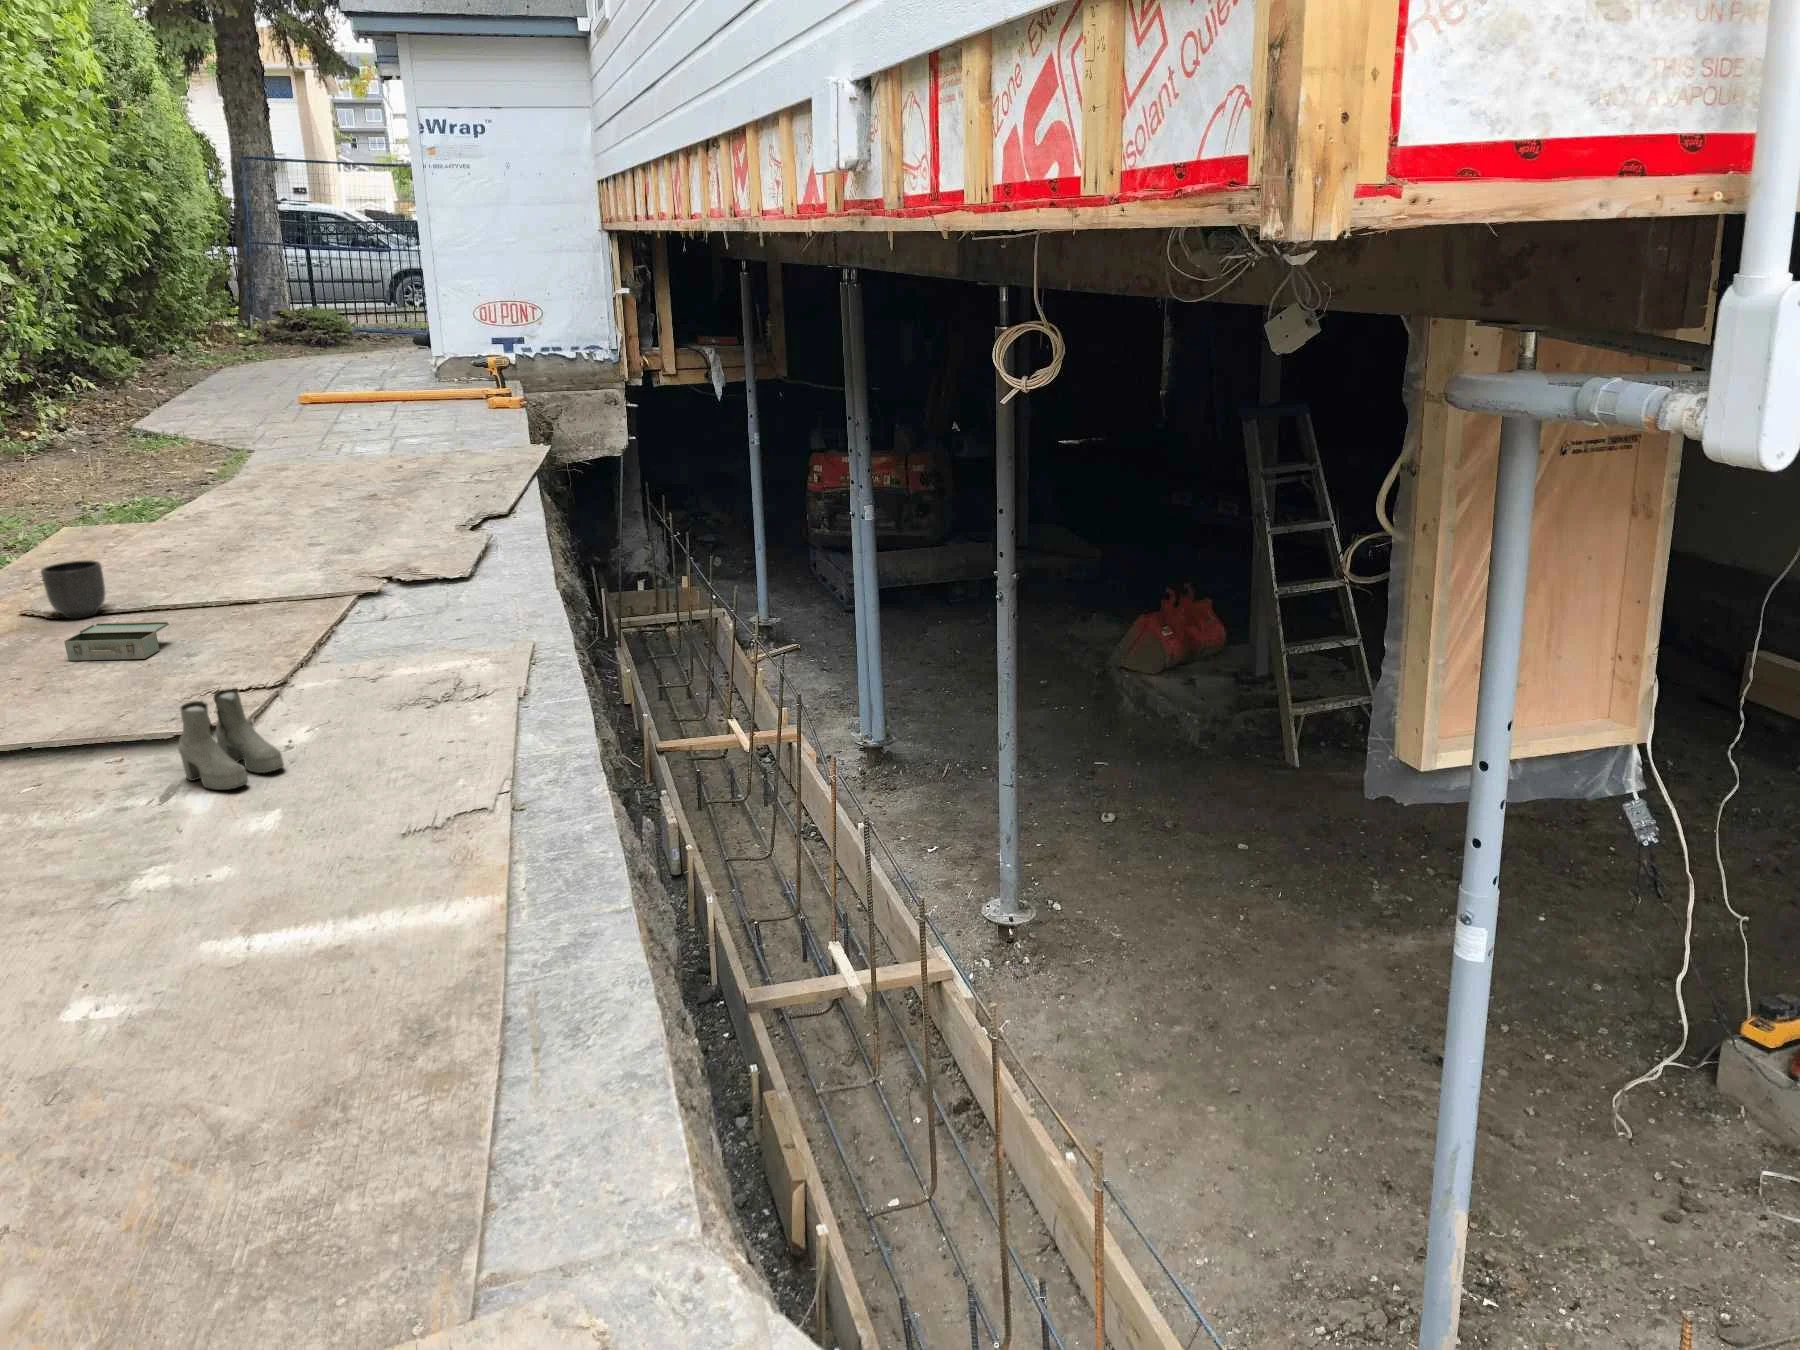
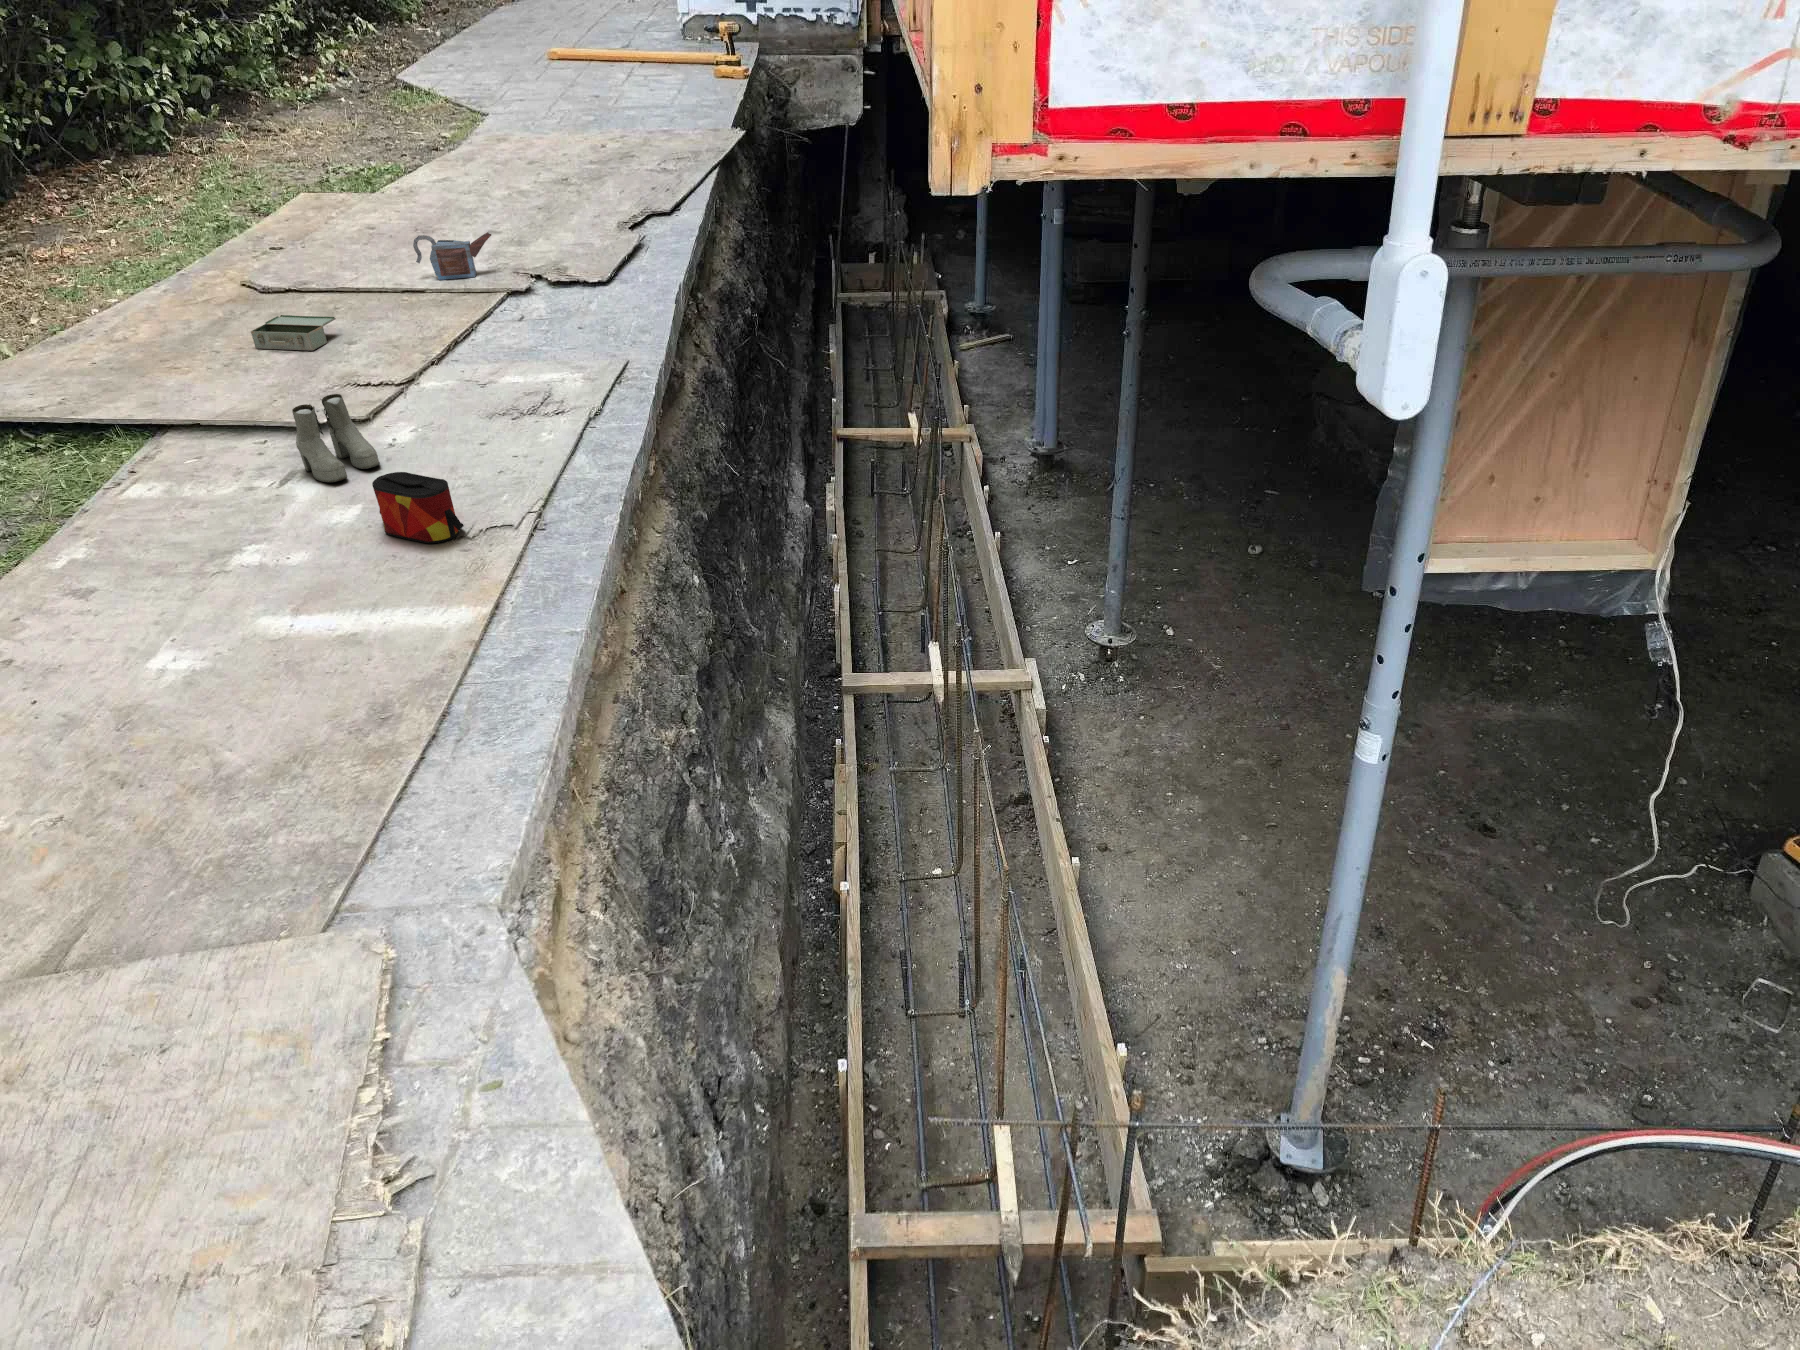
watering can: none [242,533,334,586] -> present [413,232,491,280]
planter: present [41,561,105,619] -> none [245,253,299,306]
bag: none [314,763,427,843] -> present [372,472,464,544]

